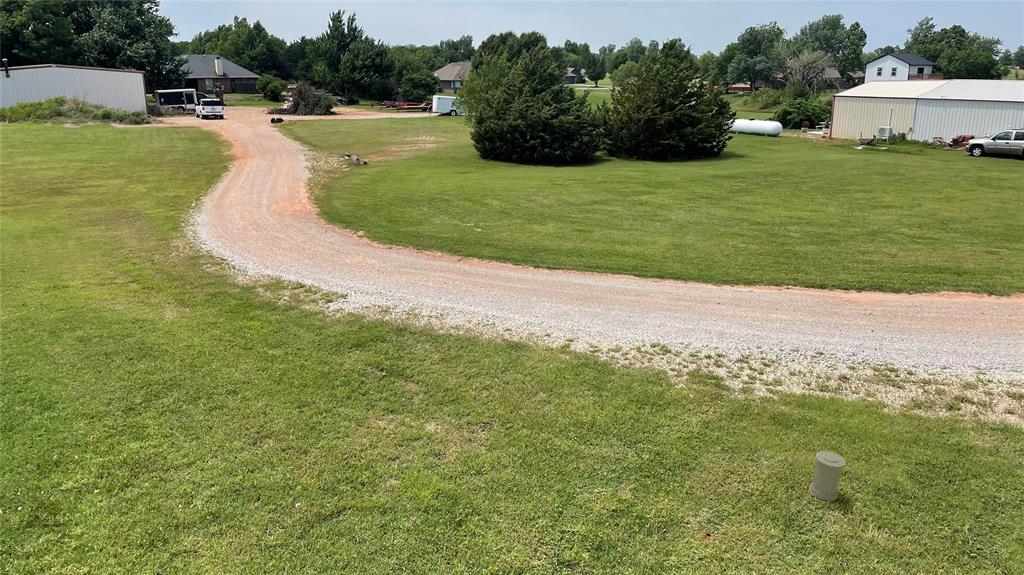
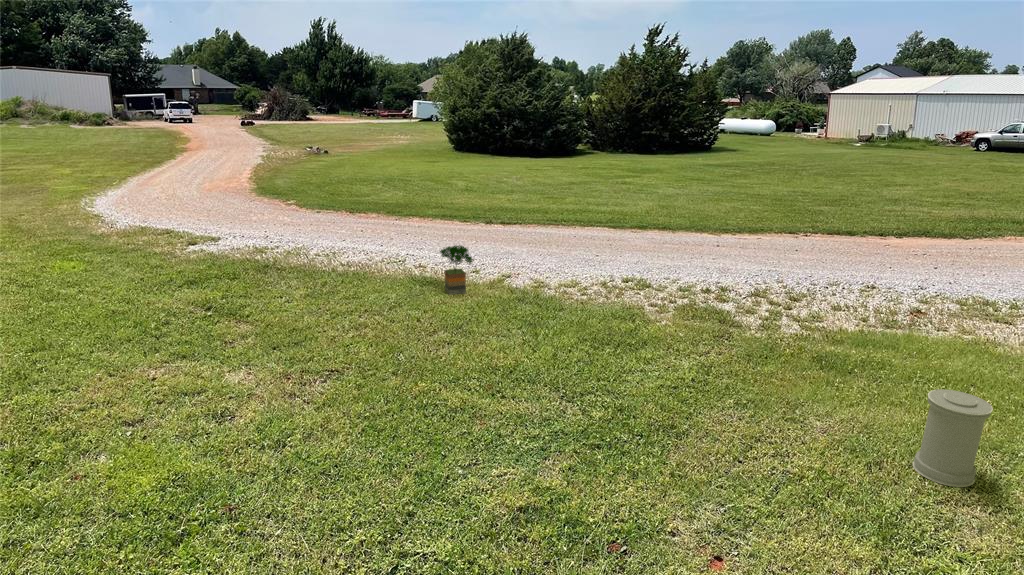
potted tree: none [530,326,554,360] -> present [440,245,472,295]

